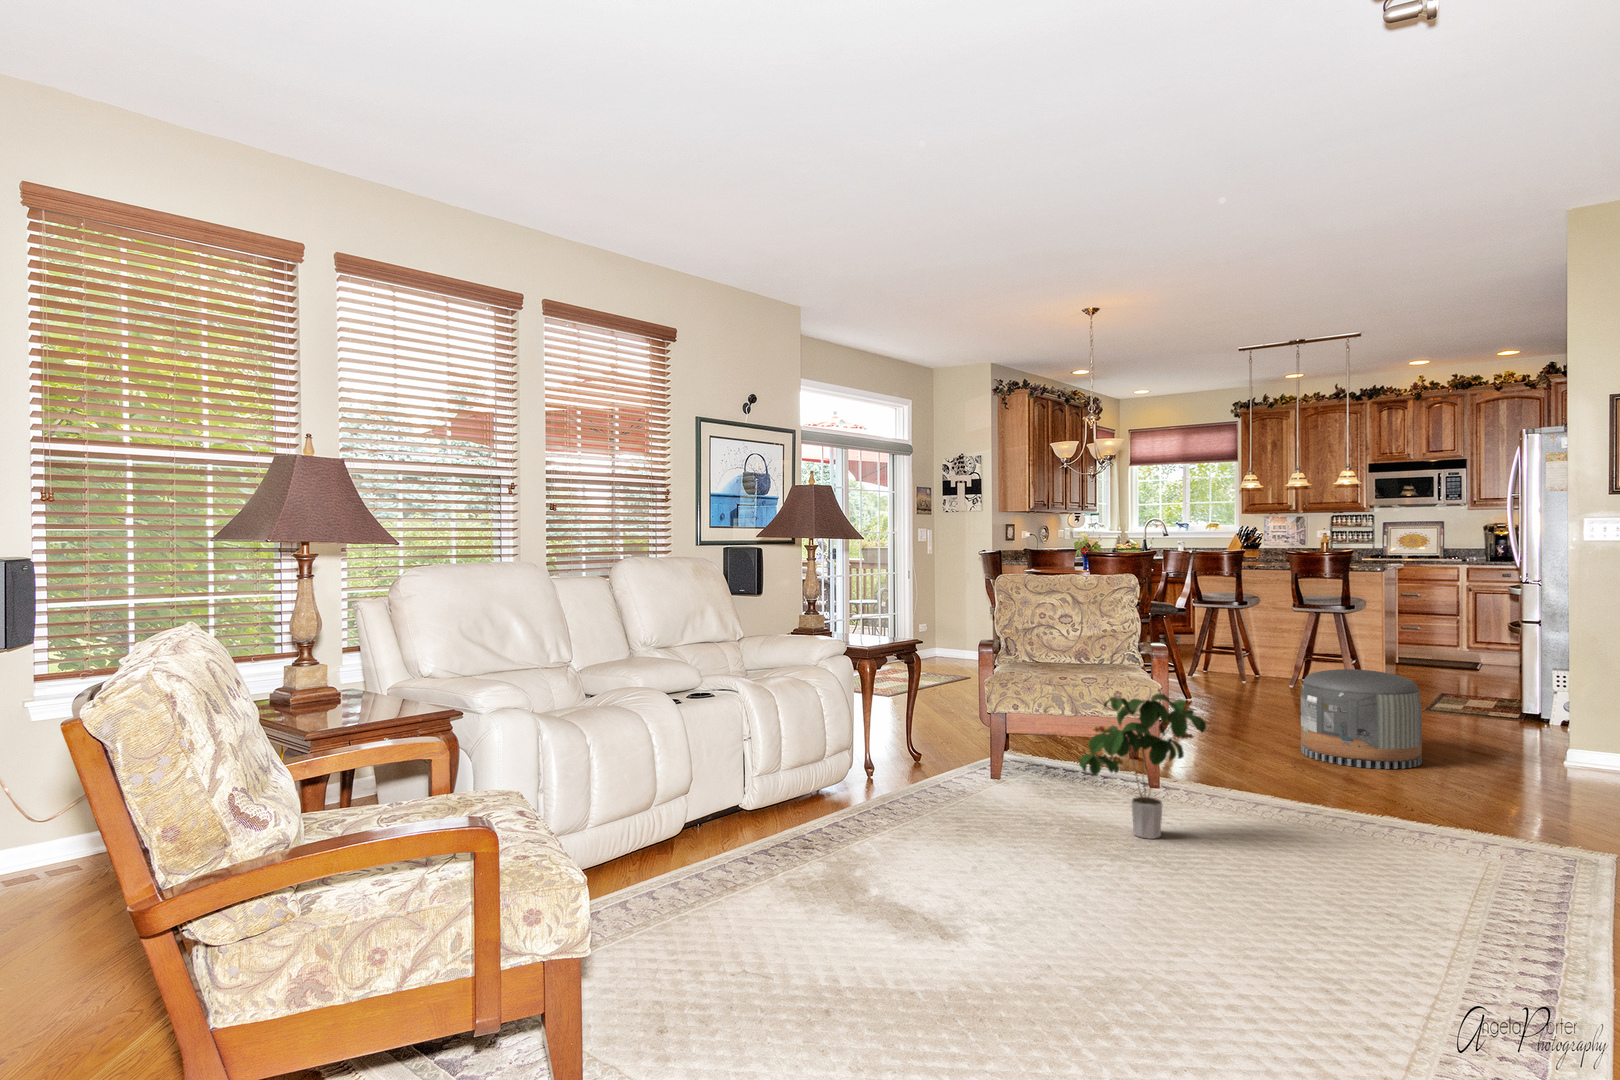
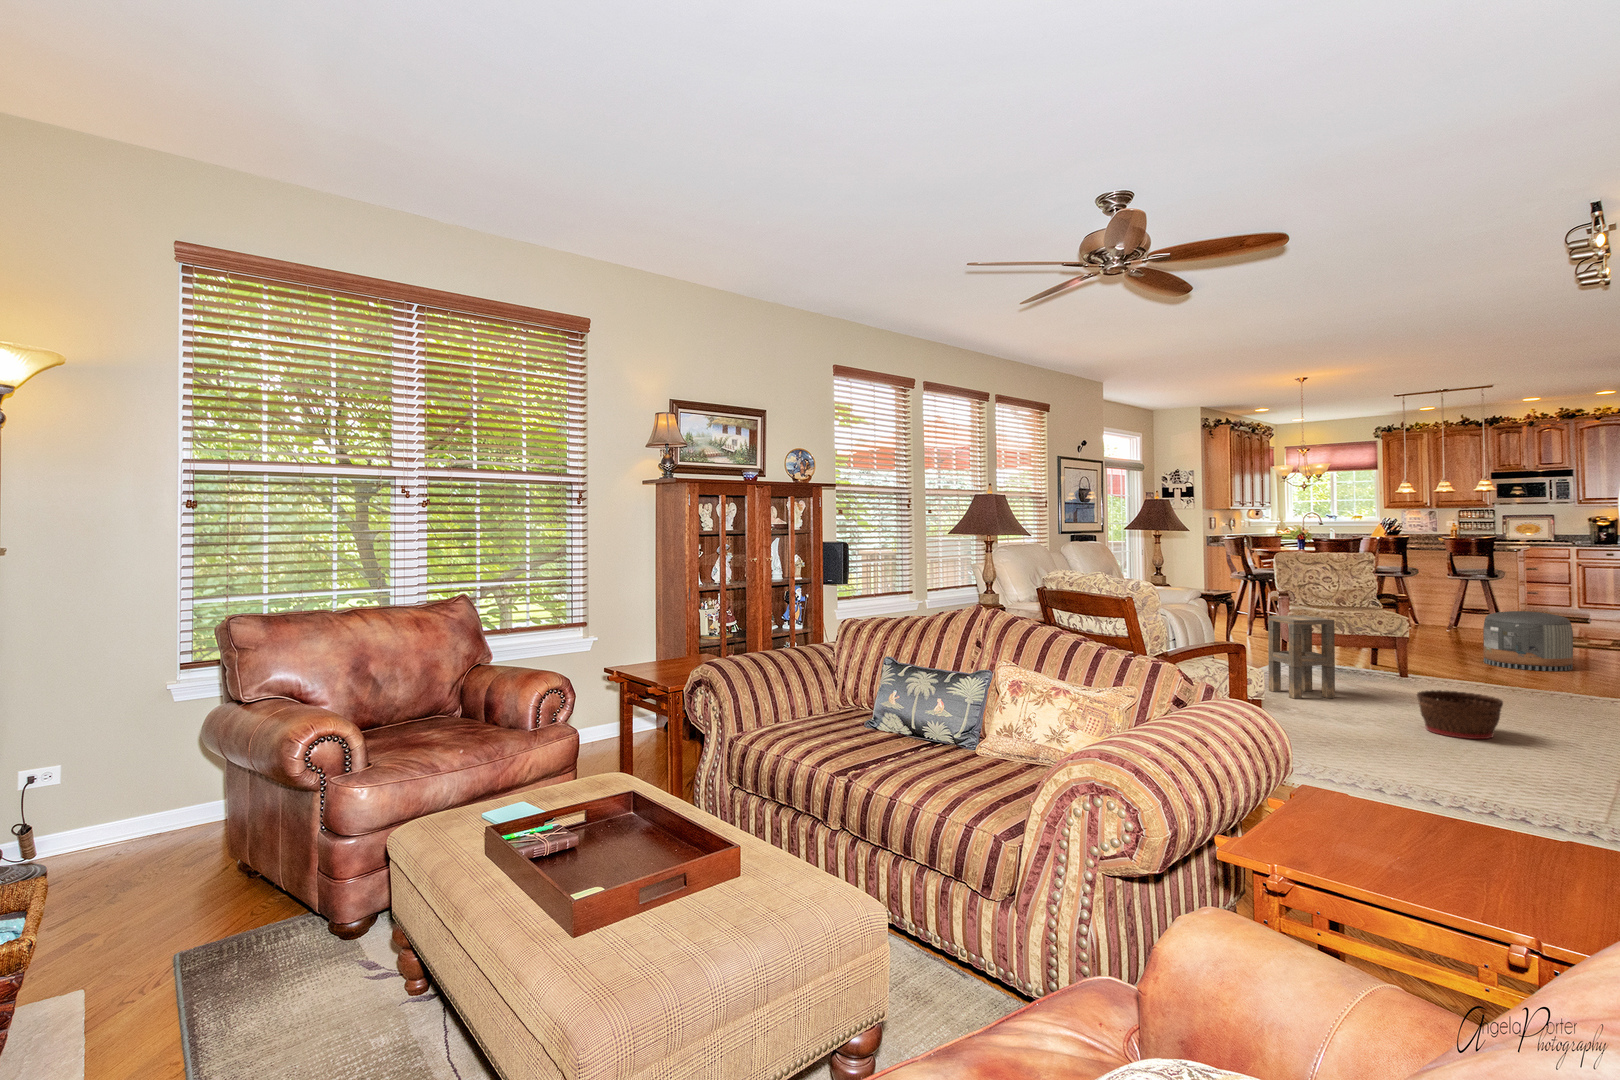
side table: none [901,691,996,853] -> present [1268,615,1335,699]
potted plant: present [1079,693,1206,839] -> none [1378,617,1454,696]
basket: none [1066,858,1210,979] -> present [1417,690,1503,739]

